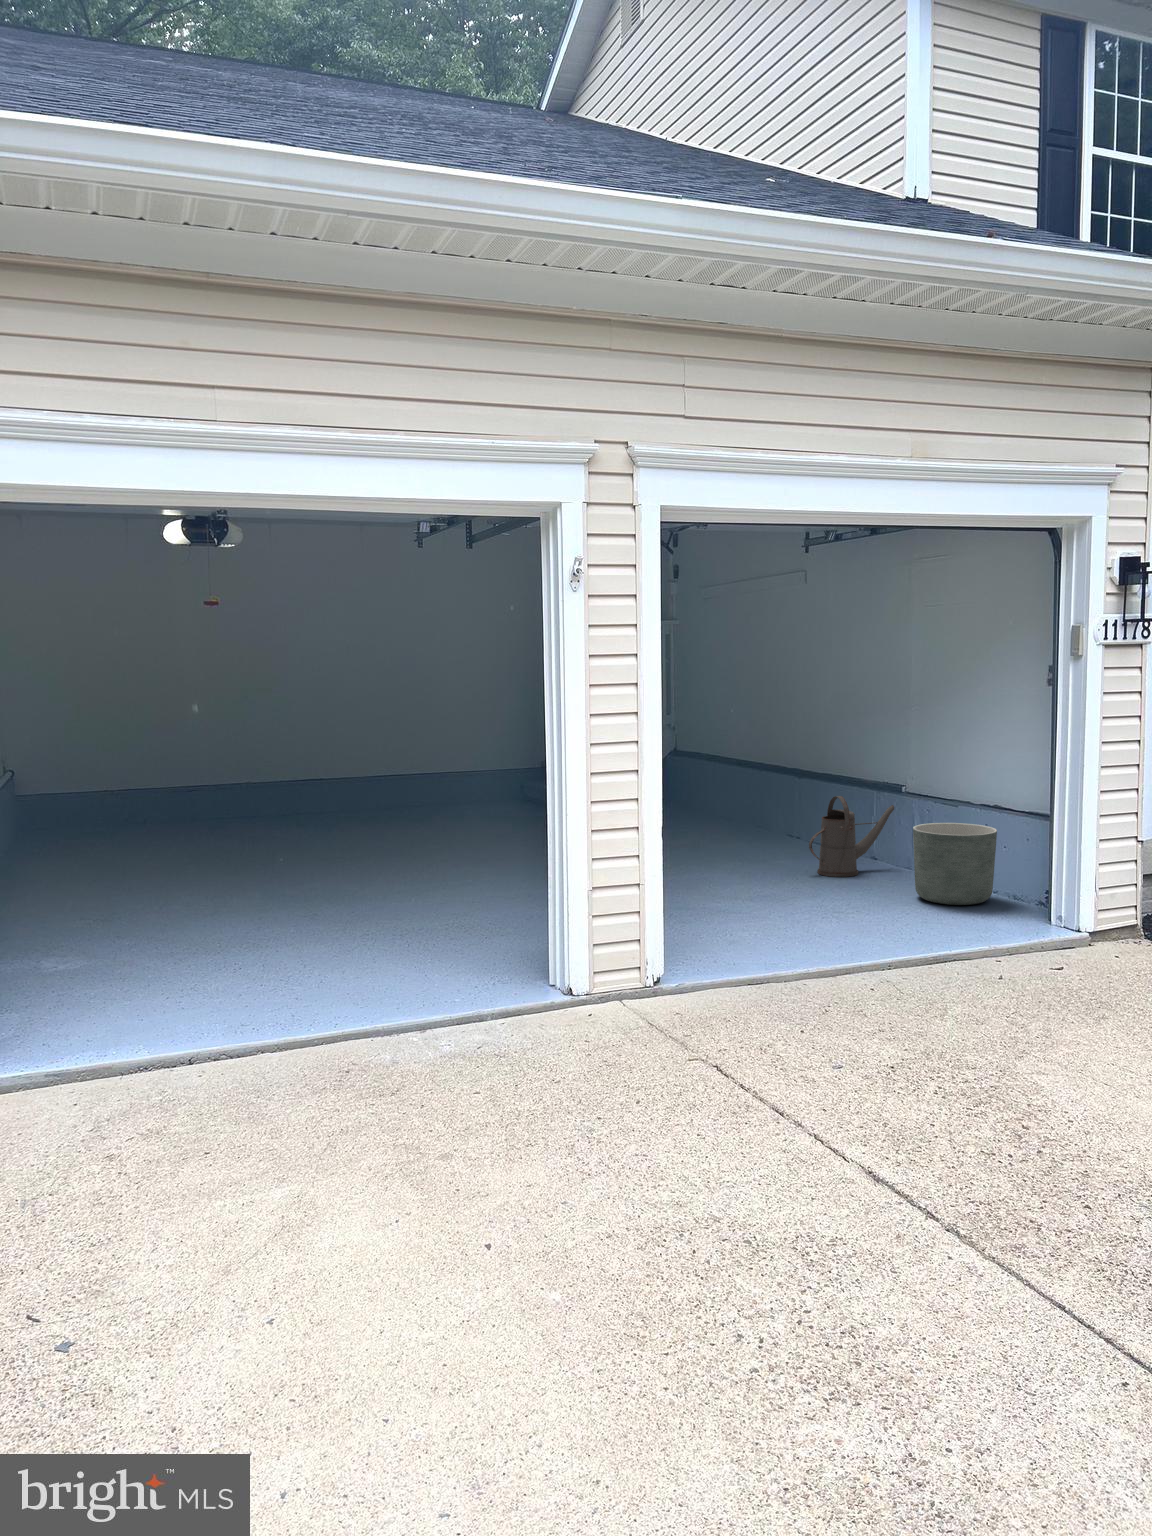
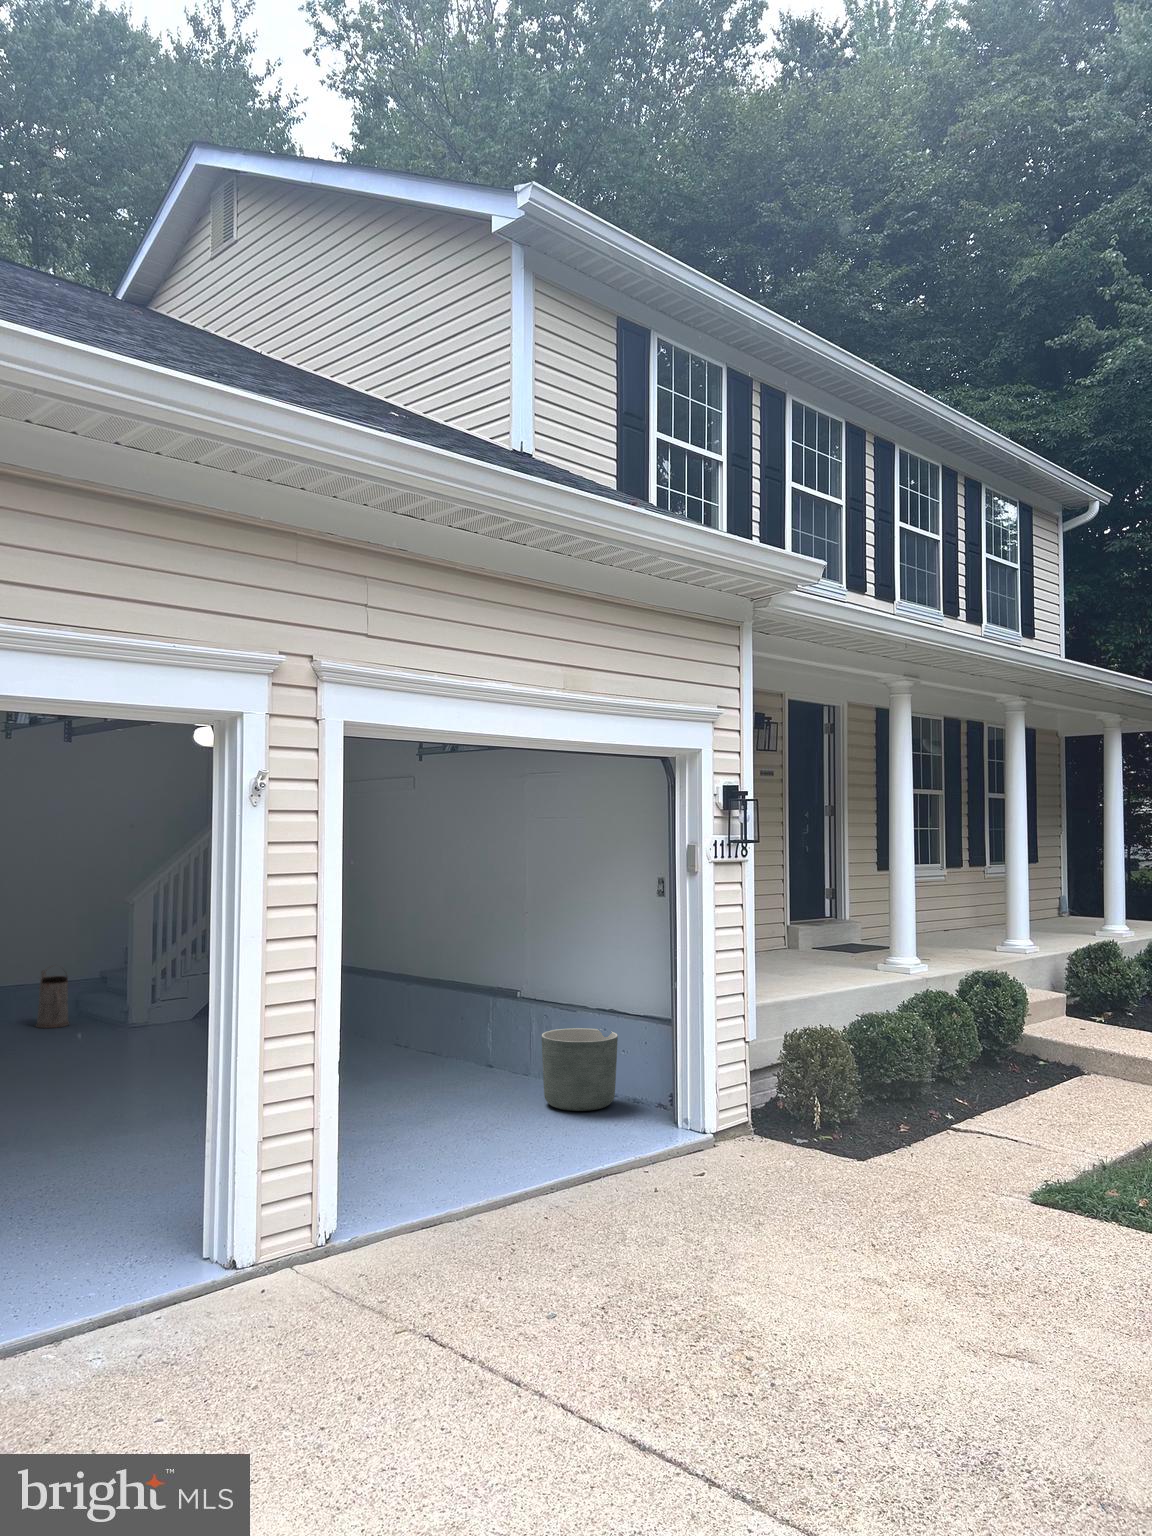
watering can: present [809,796,894,877] -> present [36,966,69,1028]

